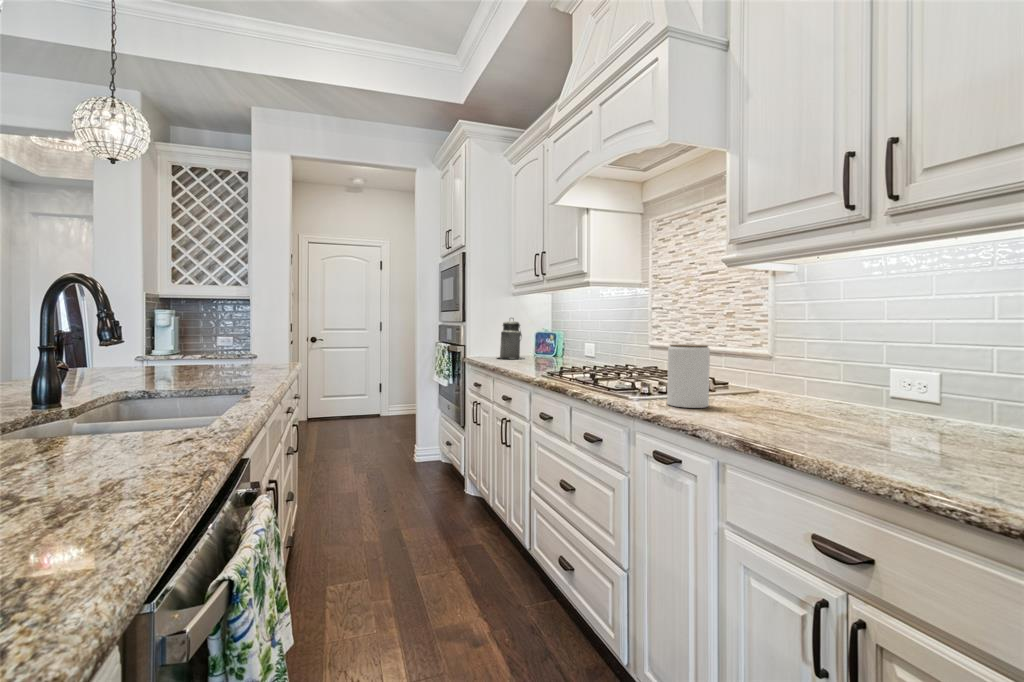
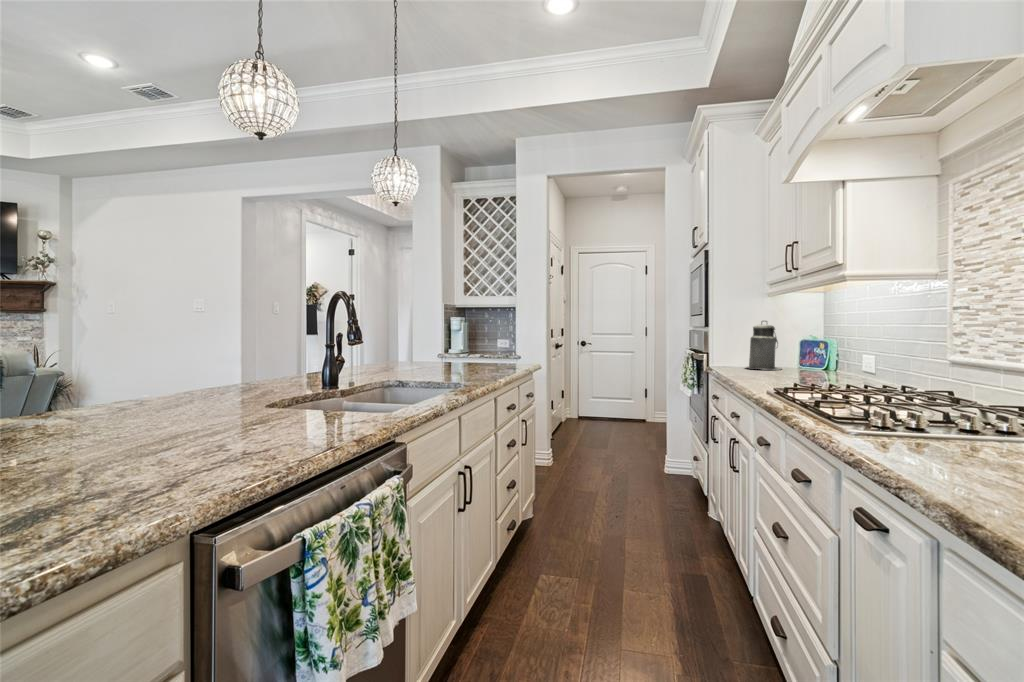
jar: present [667,344,710,408] -> none [887,367,960,461]

